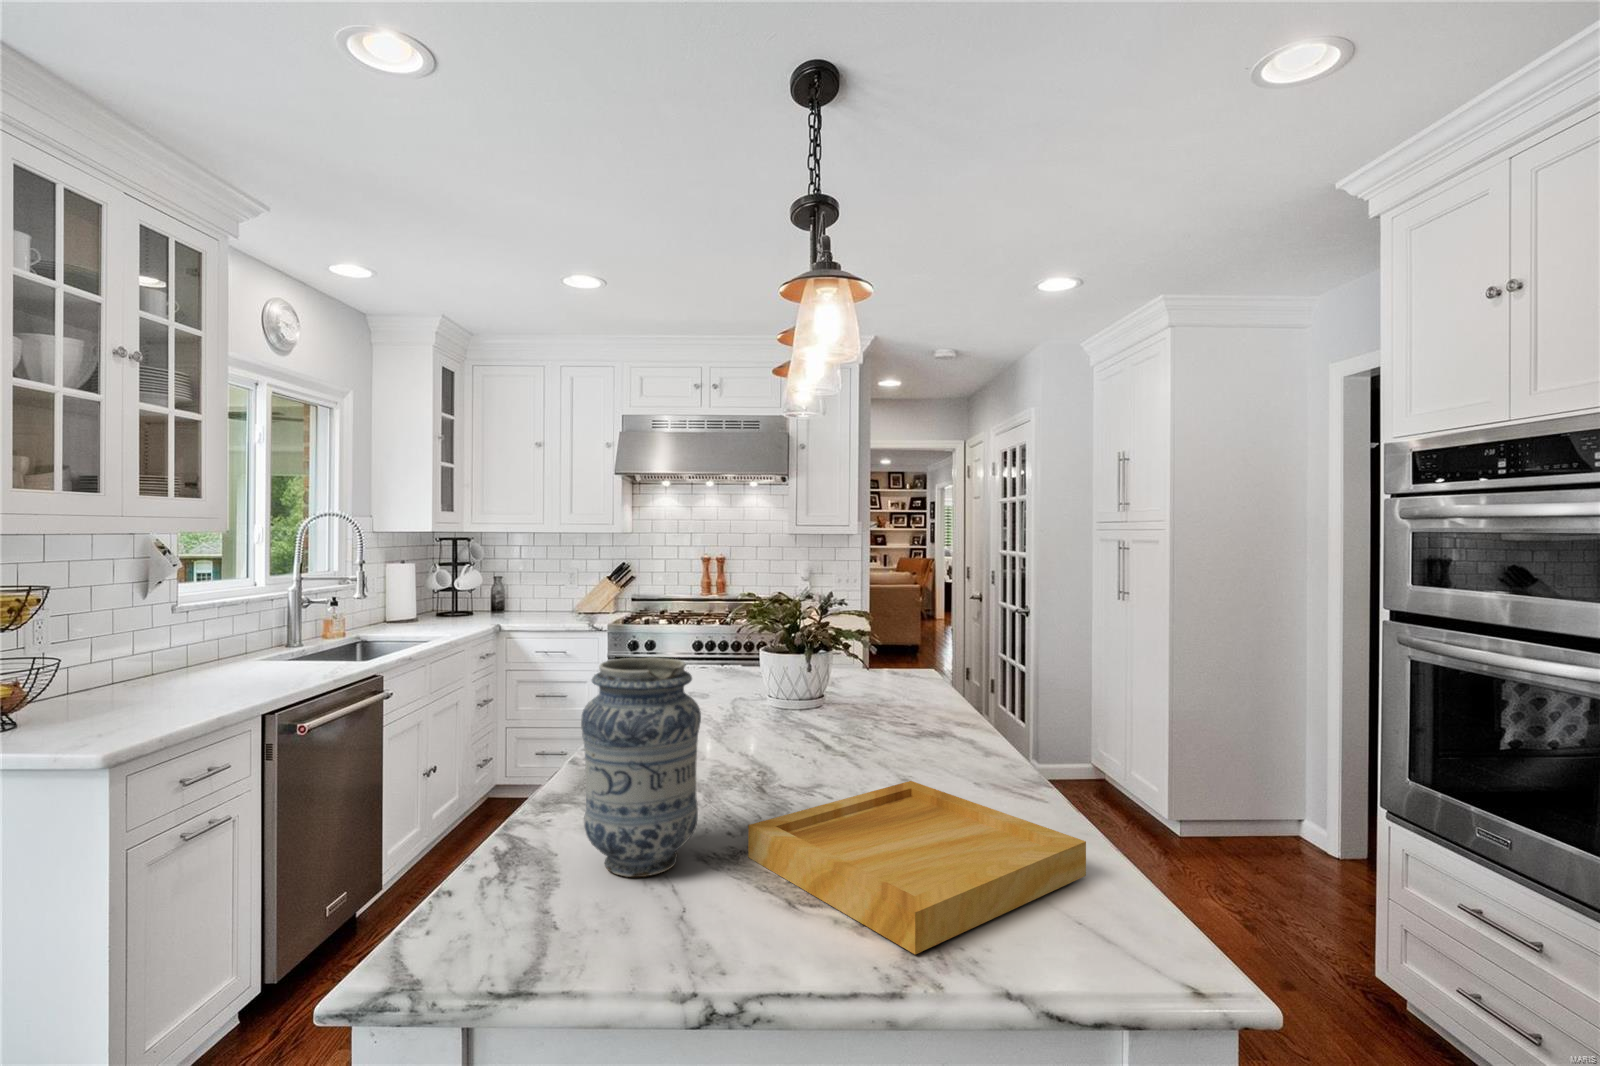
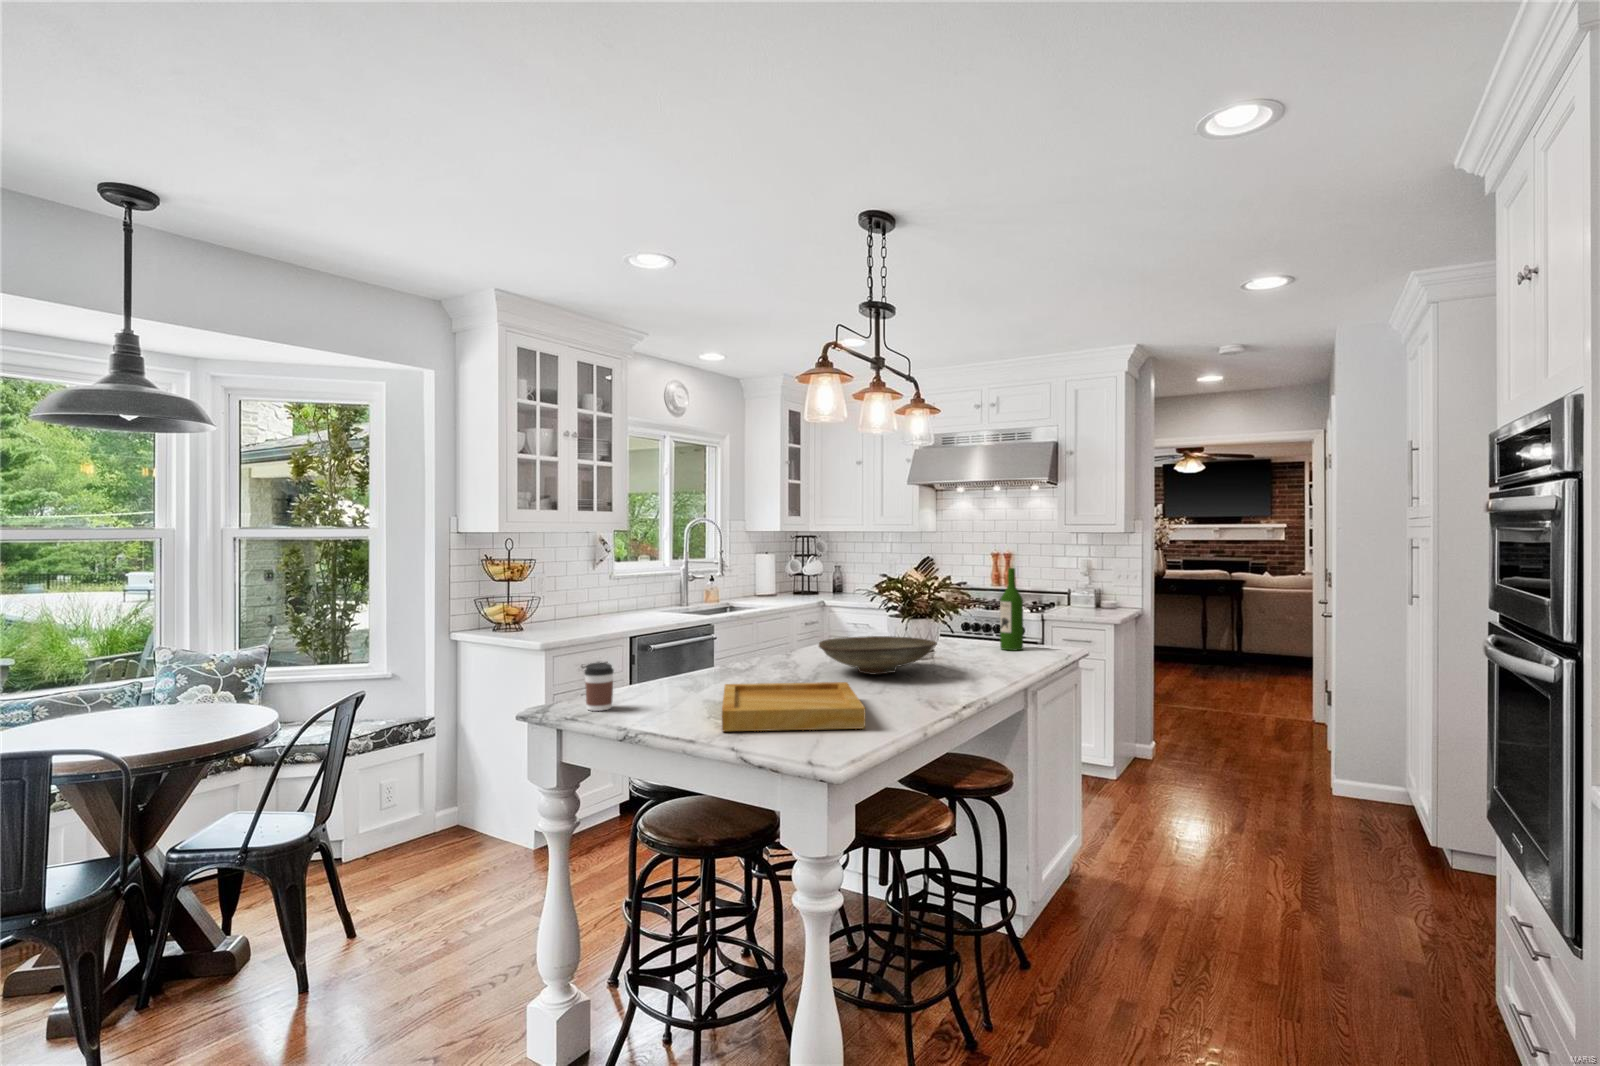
wine bottle: none [876,580,903,683] -> present [1000,568,1023,651]
vase: present [581,657,701,877] -> none [647,593,707,699]
decorative bowl: none [750,684,923,750] -> present [819,636,937,674]
coffee cup: none [507,836,575,960] -> present [584,663,614,711]

